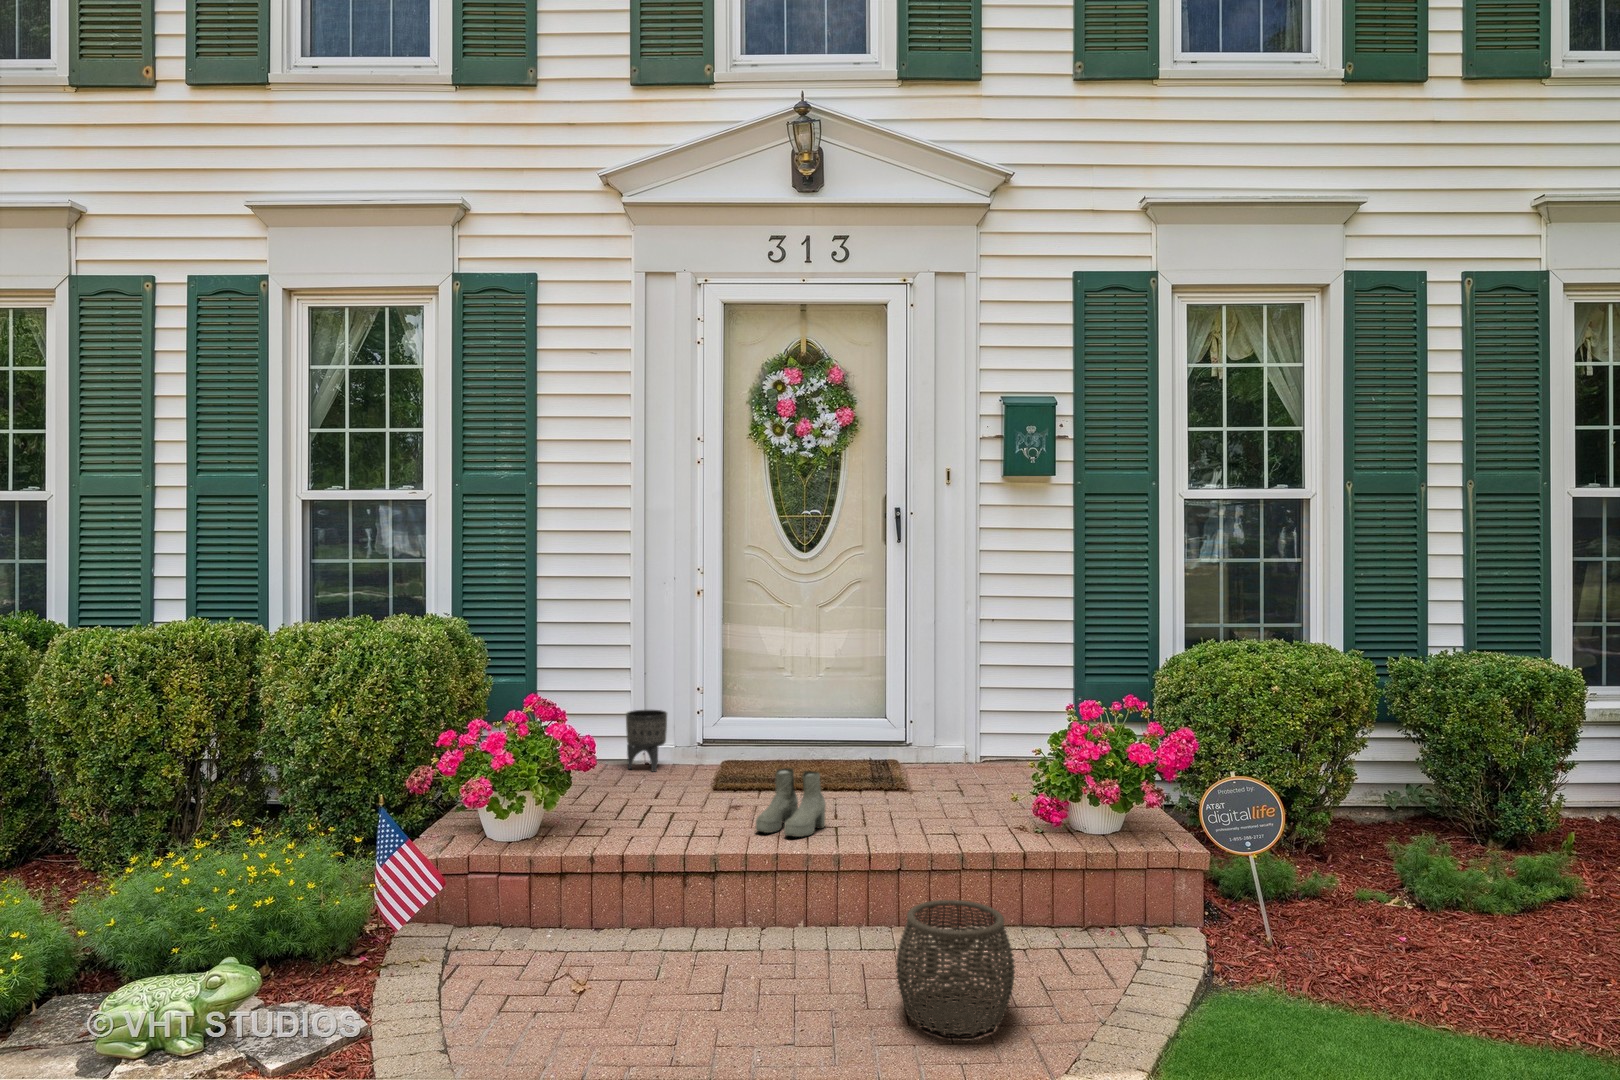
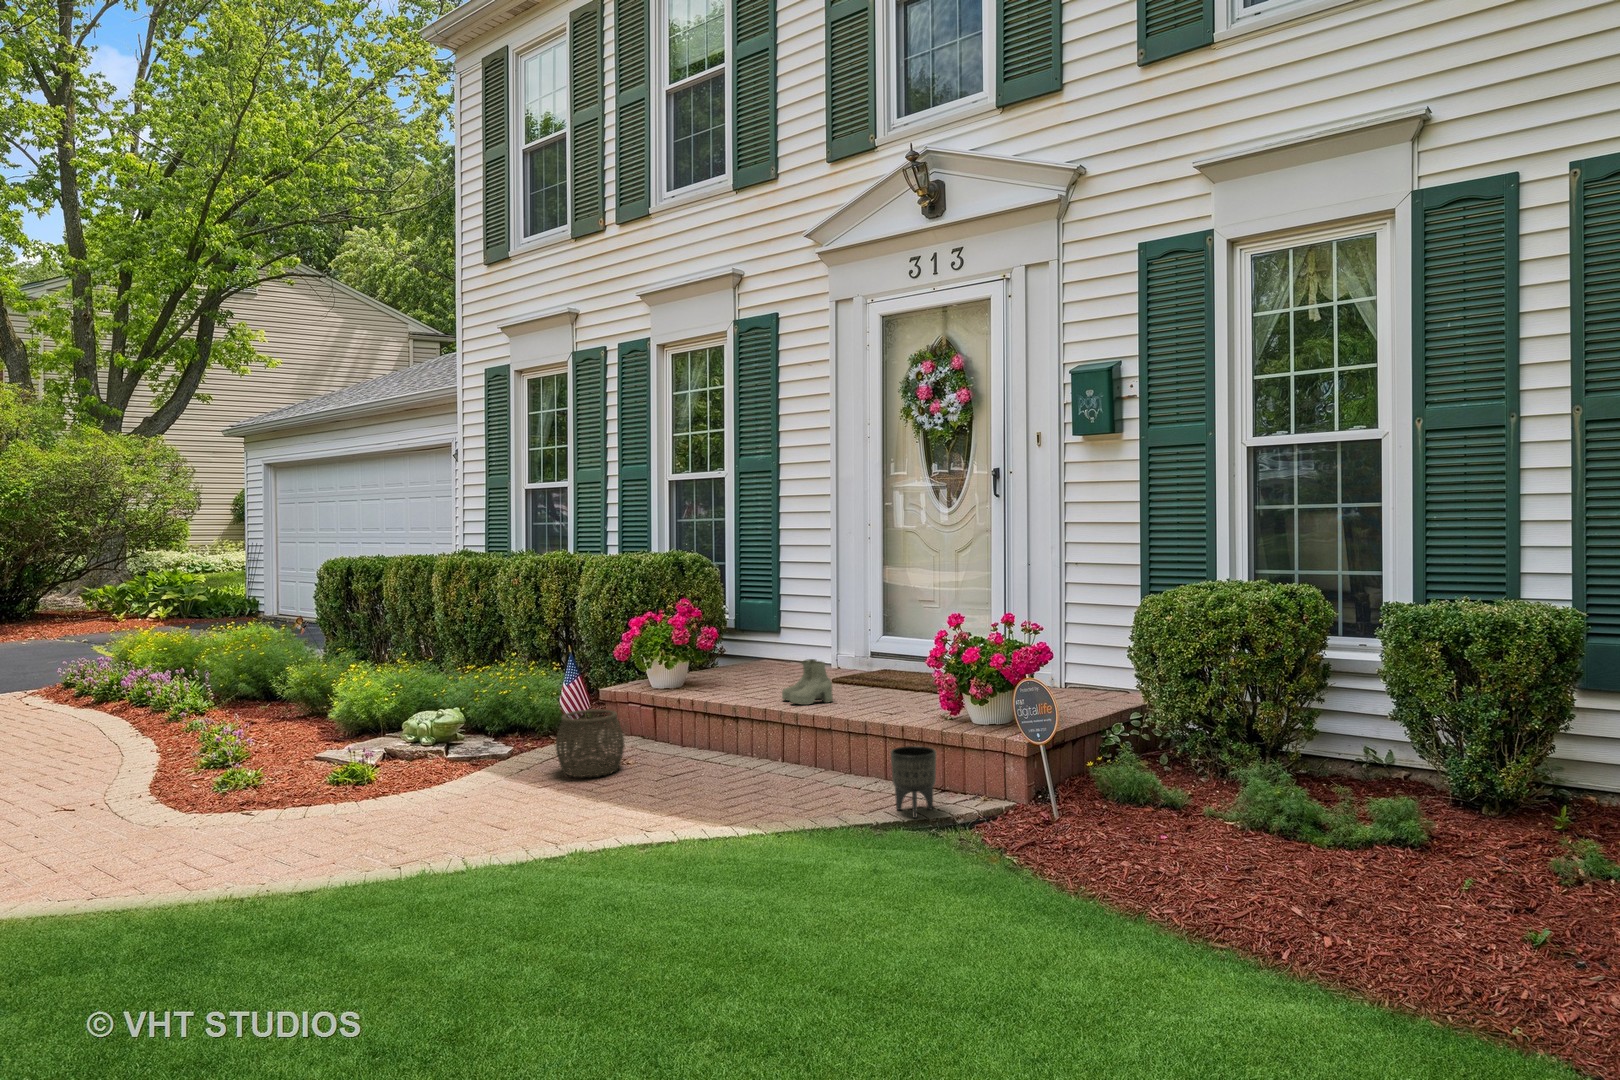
planter: present [626,710,667,772] -> present [891,746,936,818]
woven basket: present [896,900,1015,1035] -> present [556,709,624,777]

